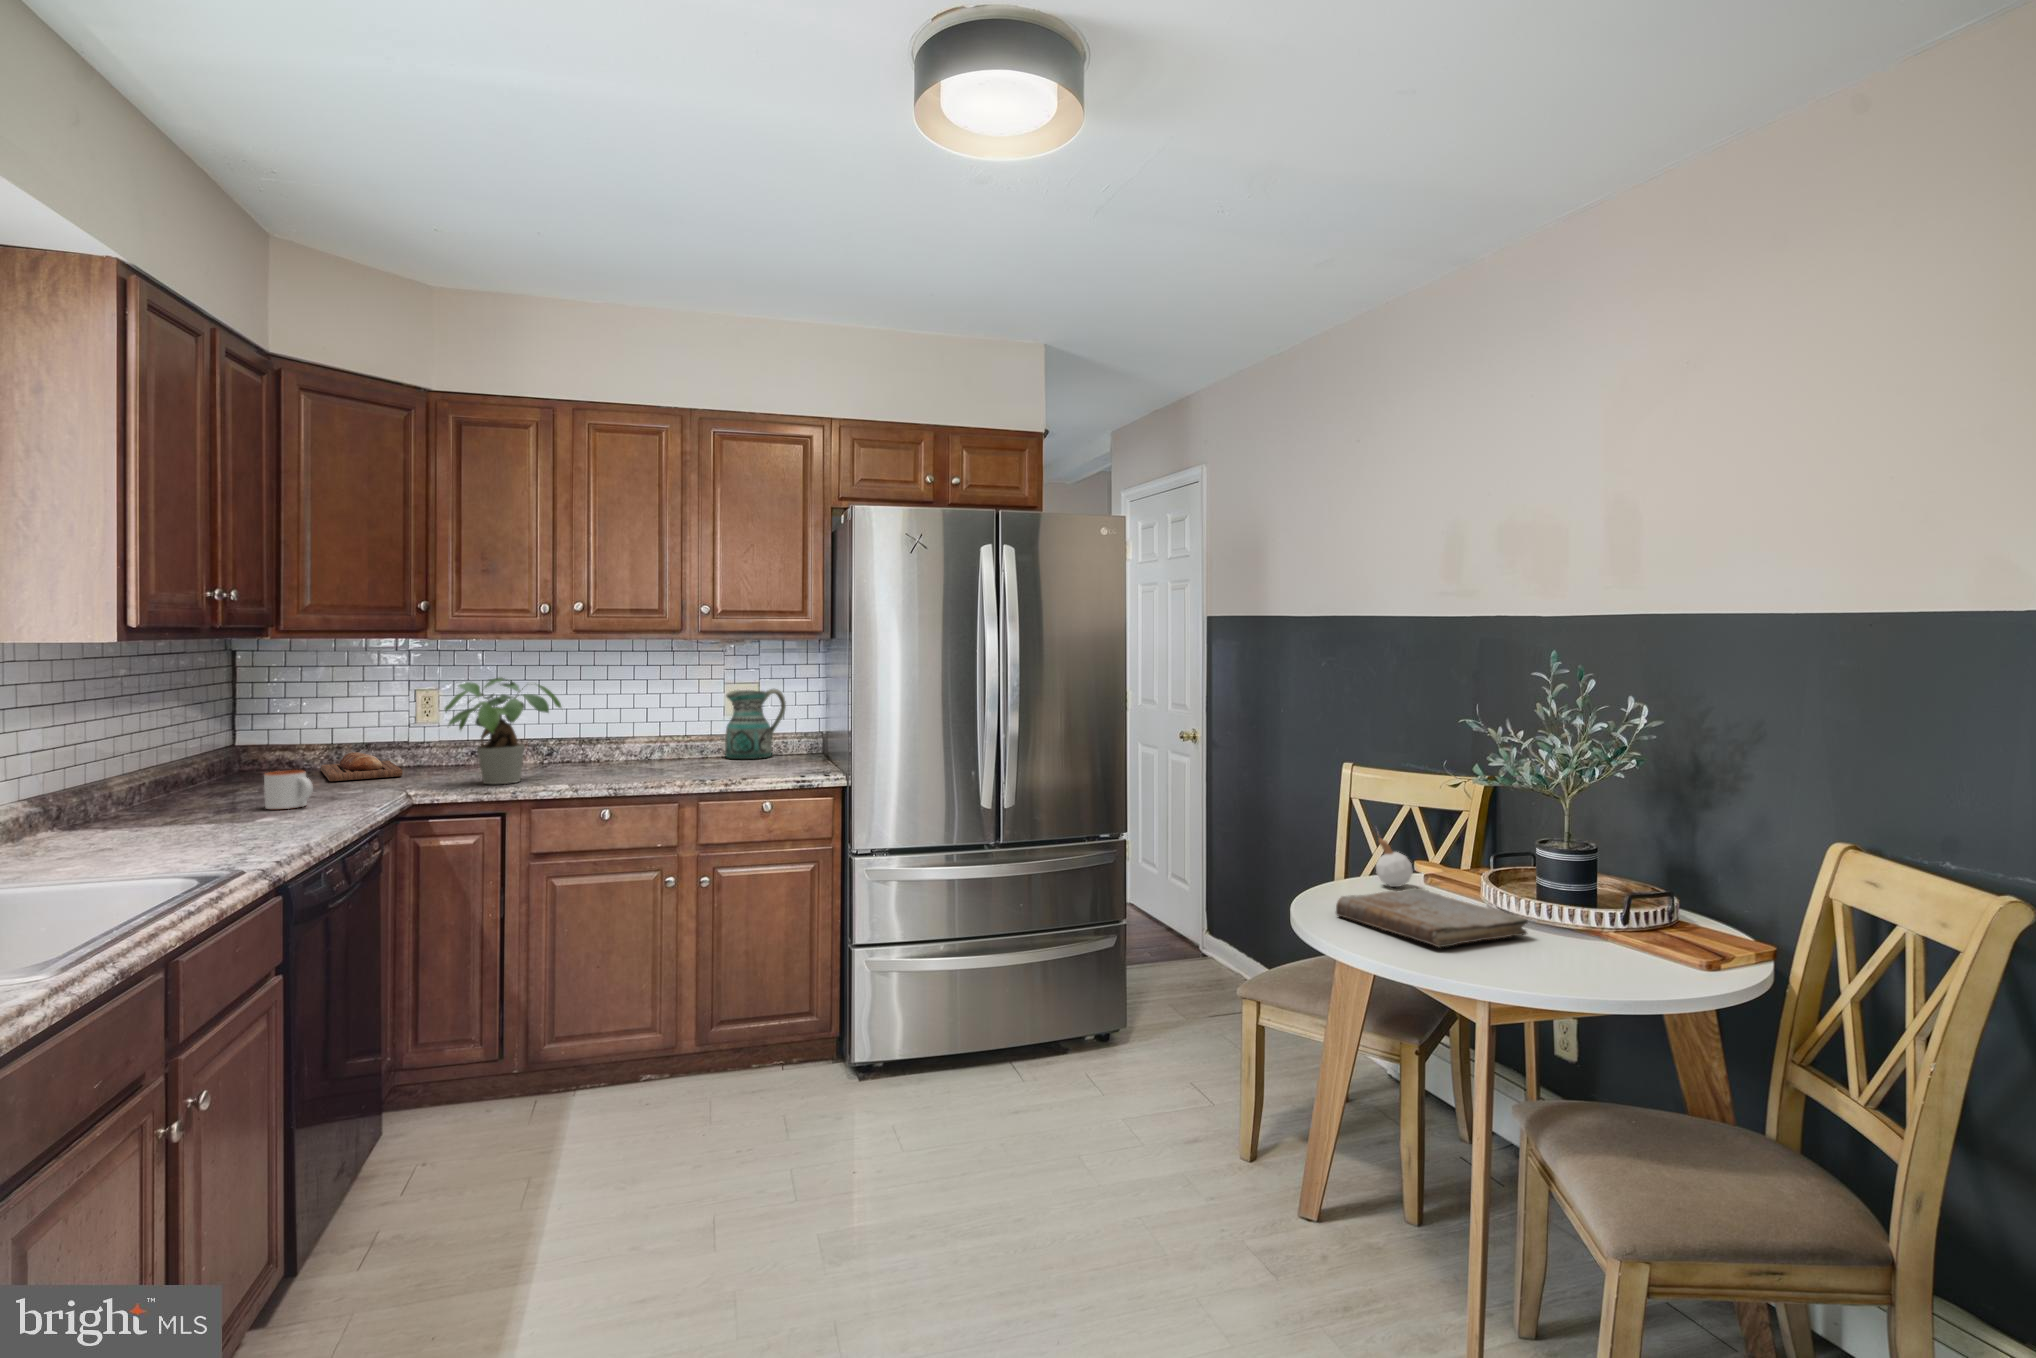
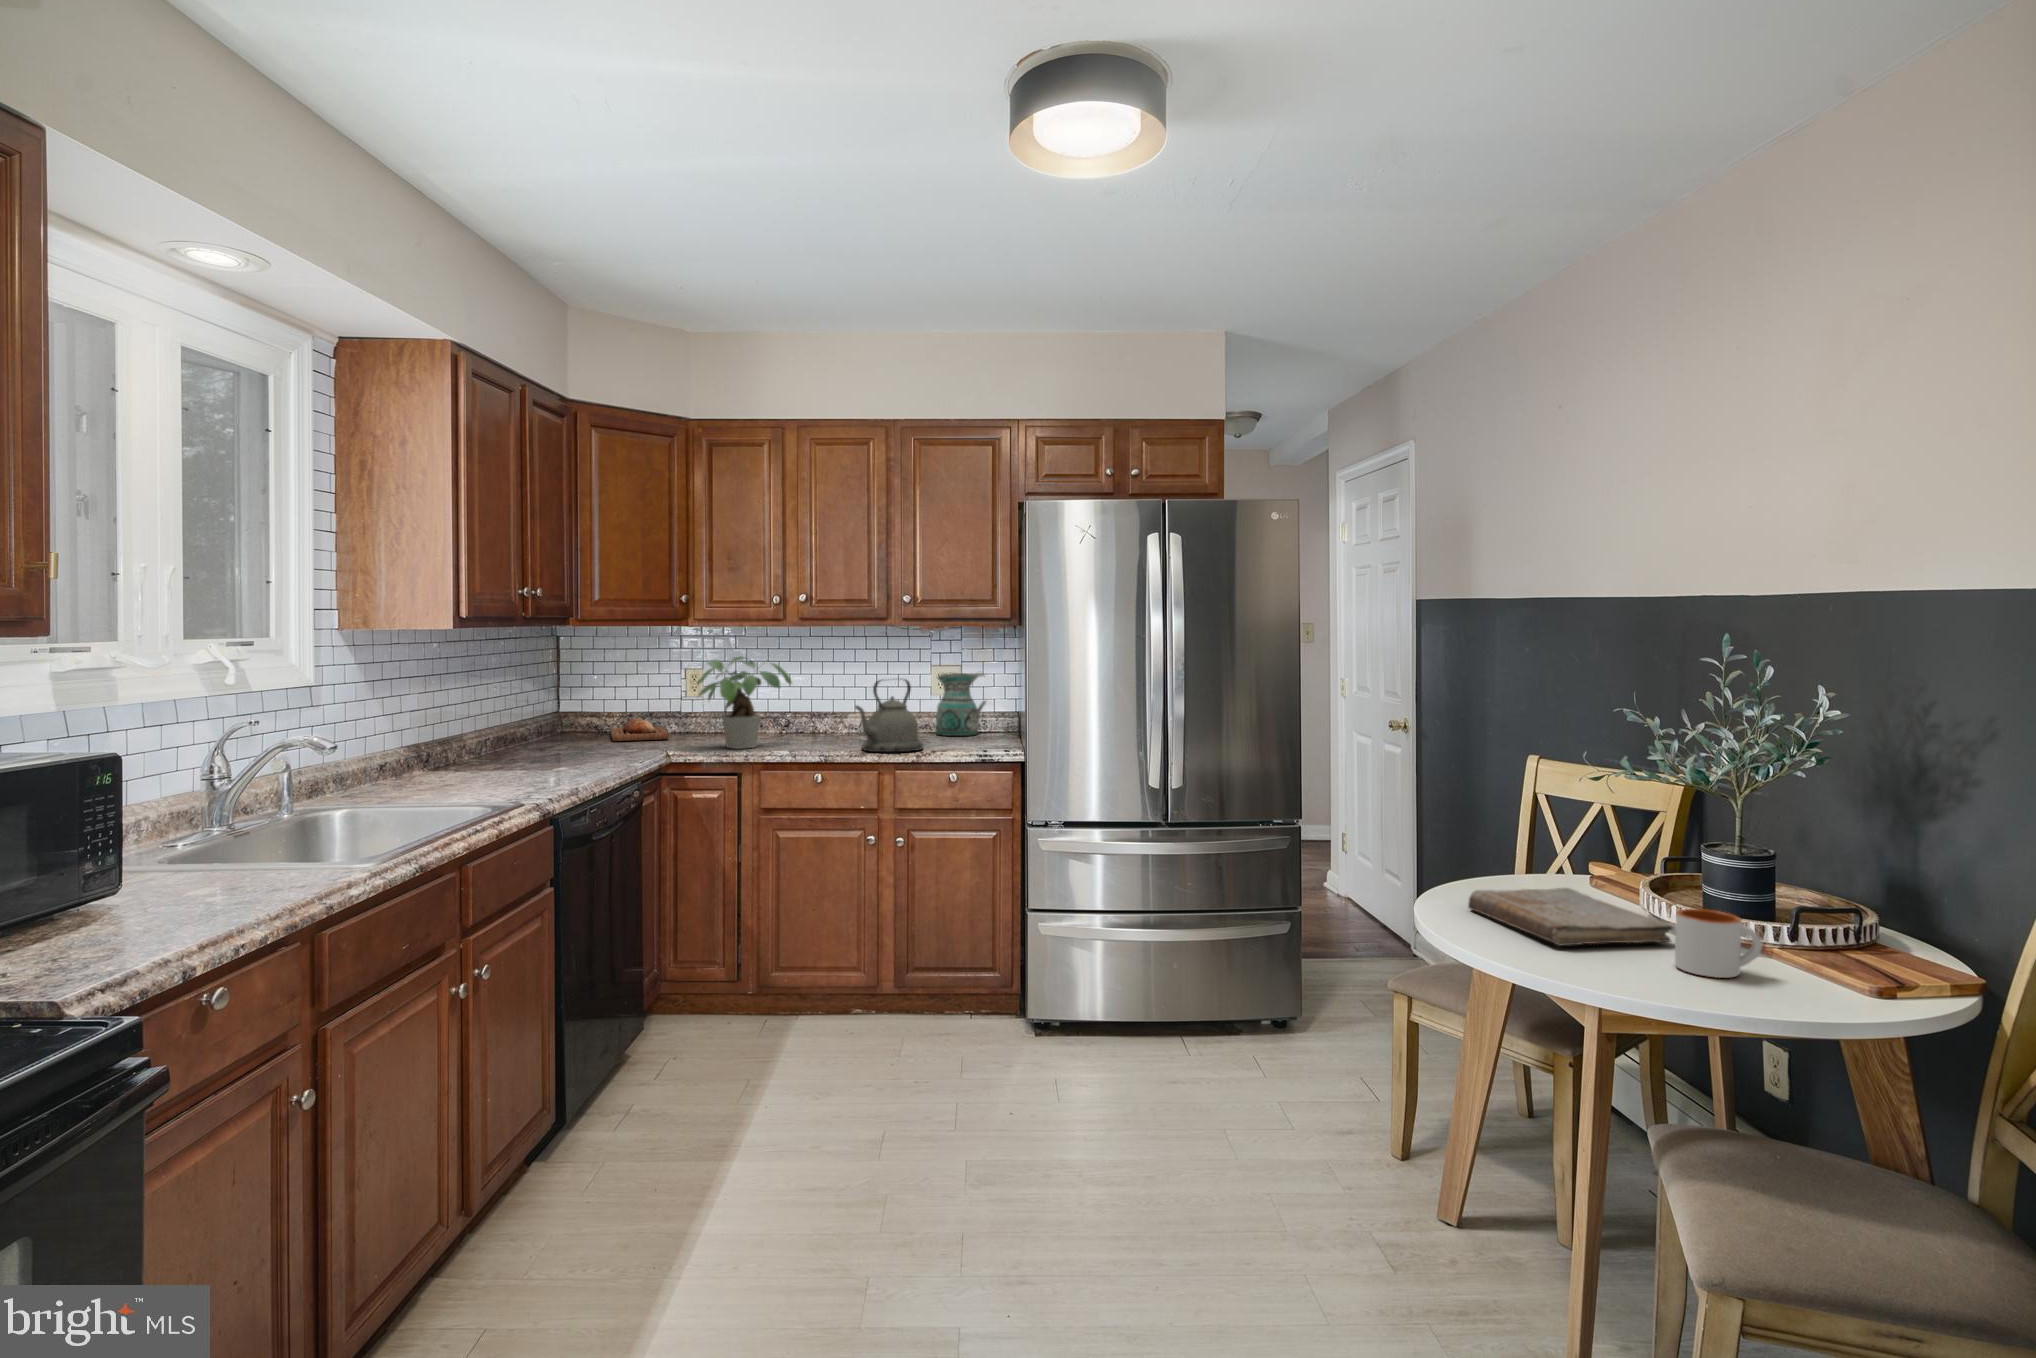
kettle: none [645,699,722,781] -> present [855,680,923,752]
mug: present [264,770,313,809] -> present [1675,909,1762,978]
candle: present [1376,834,1413,887] -> none [1535,823,1576,888]

